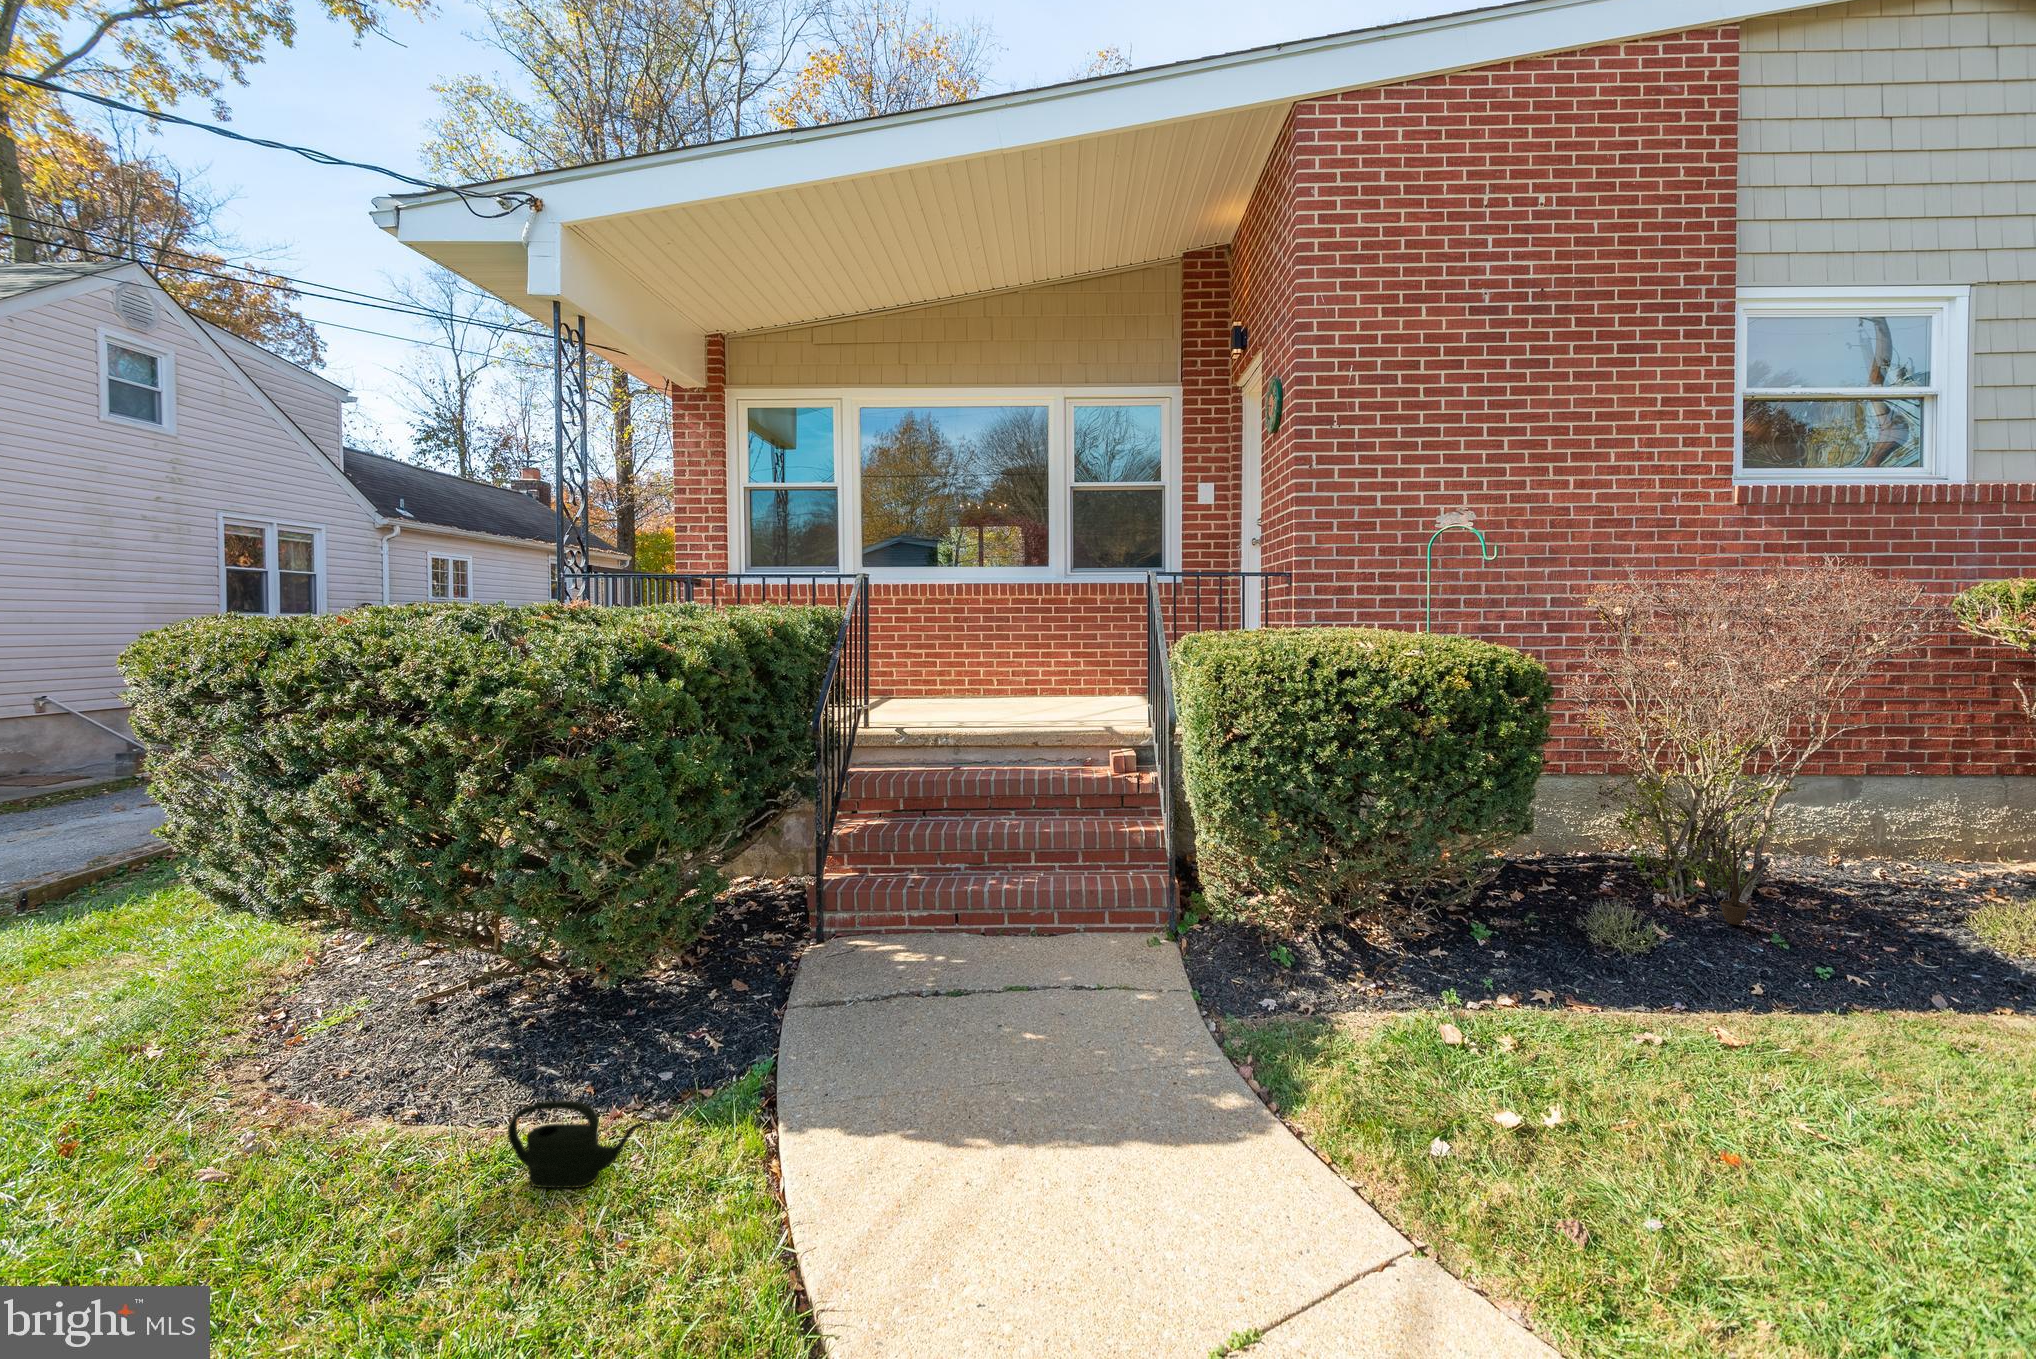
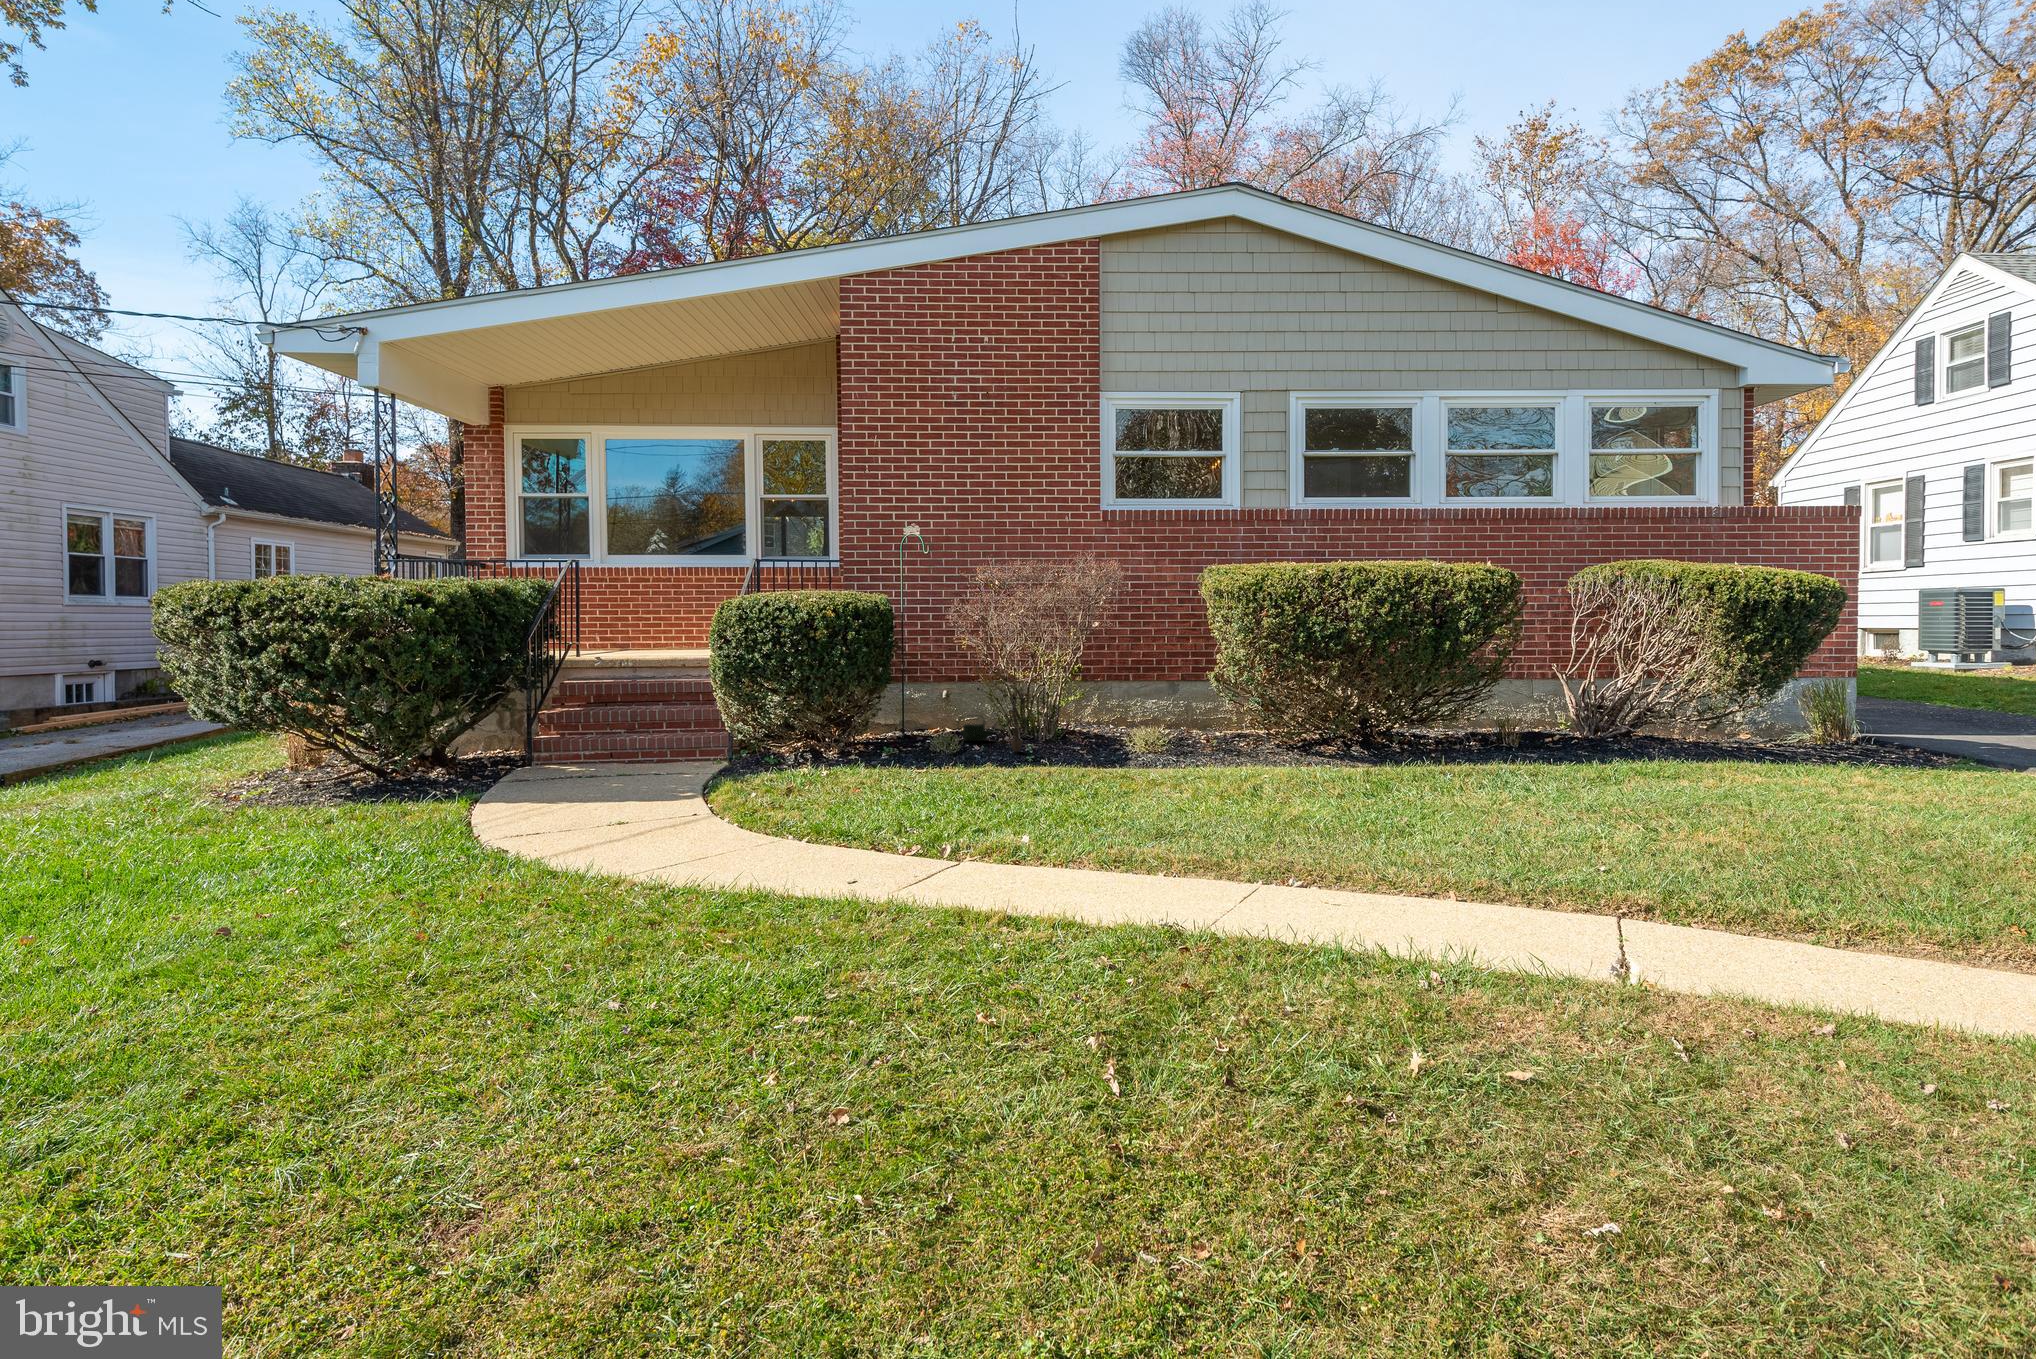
watering can: present [508,1100,643,1188] -> present [958,715,1000,741]

